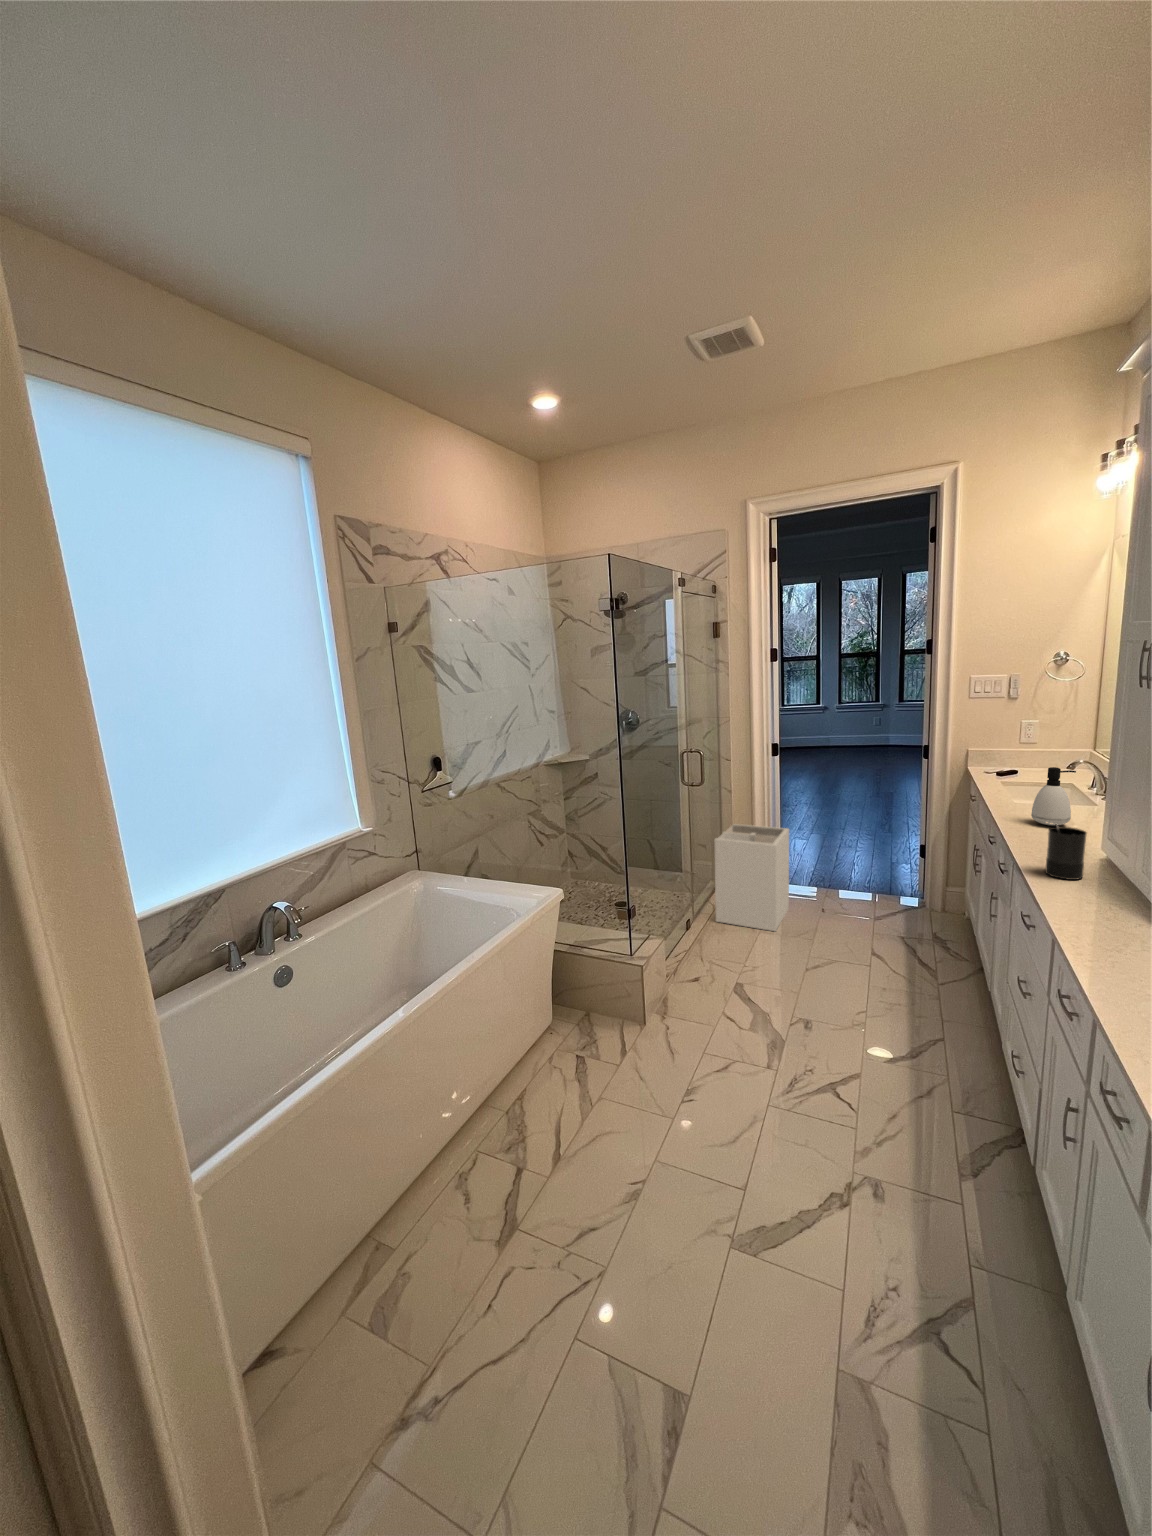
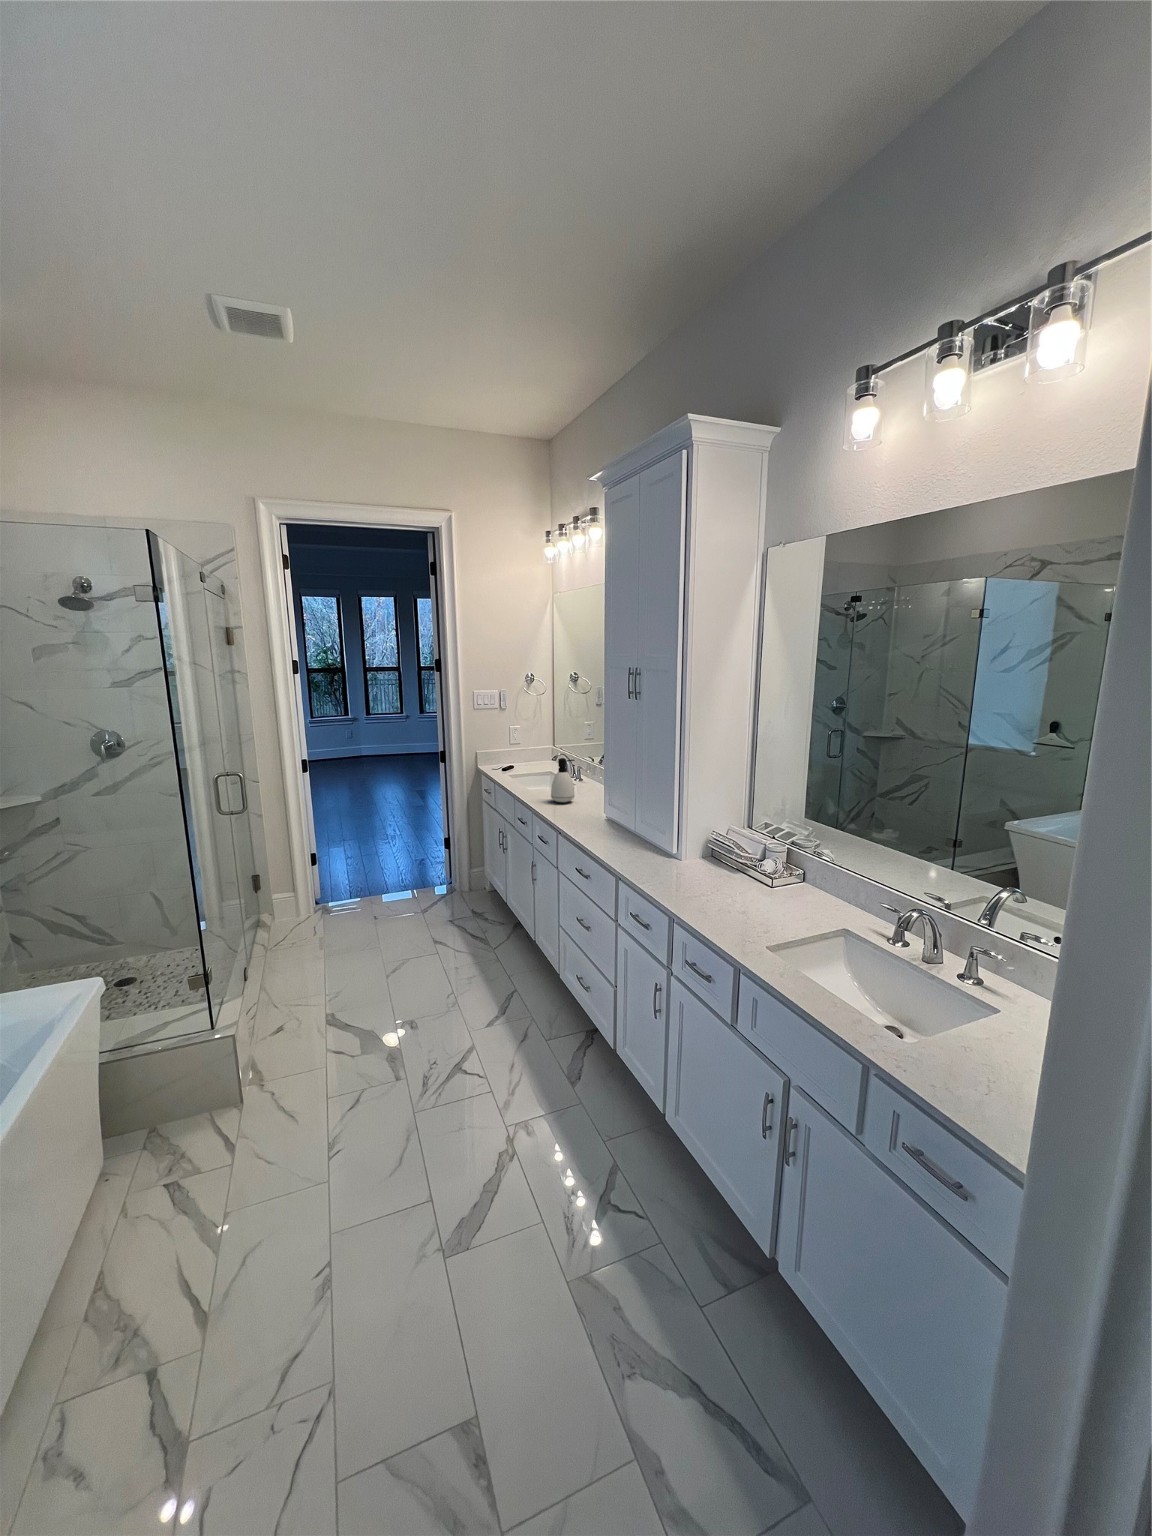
laundry hamper: present [715,824,789,931] -> none [260,845,342,964]
candle: present [1045,826,1087,880] -> none [584,798,609,838]

